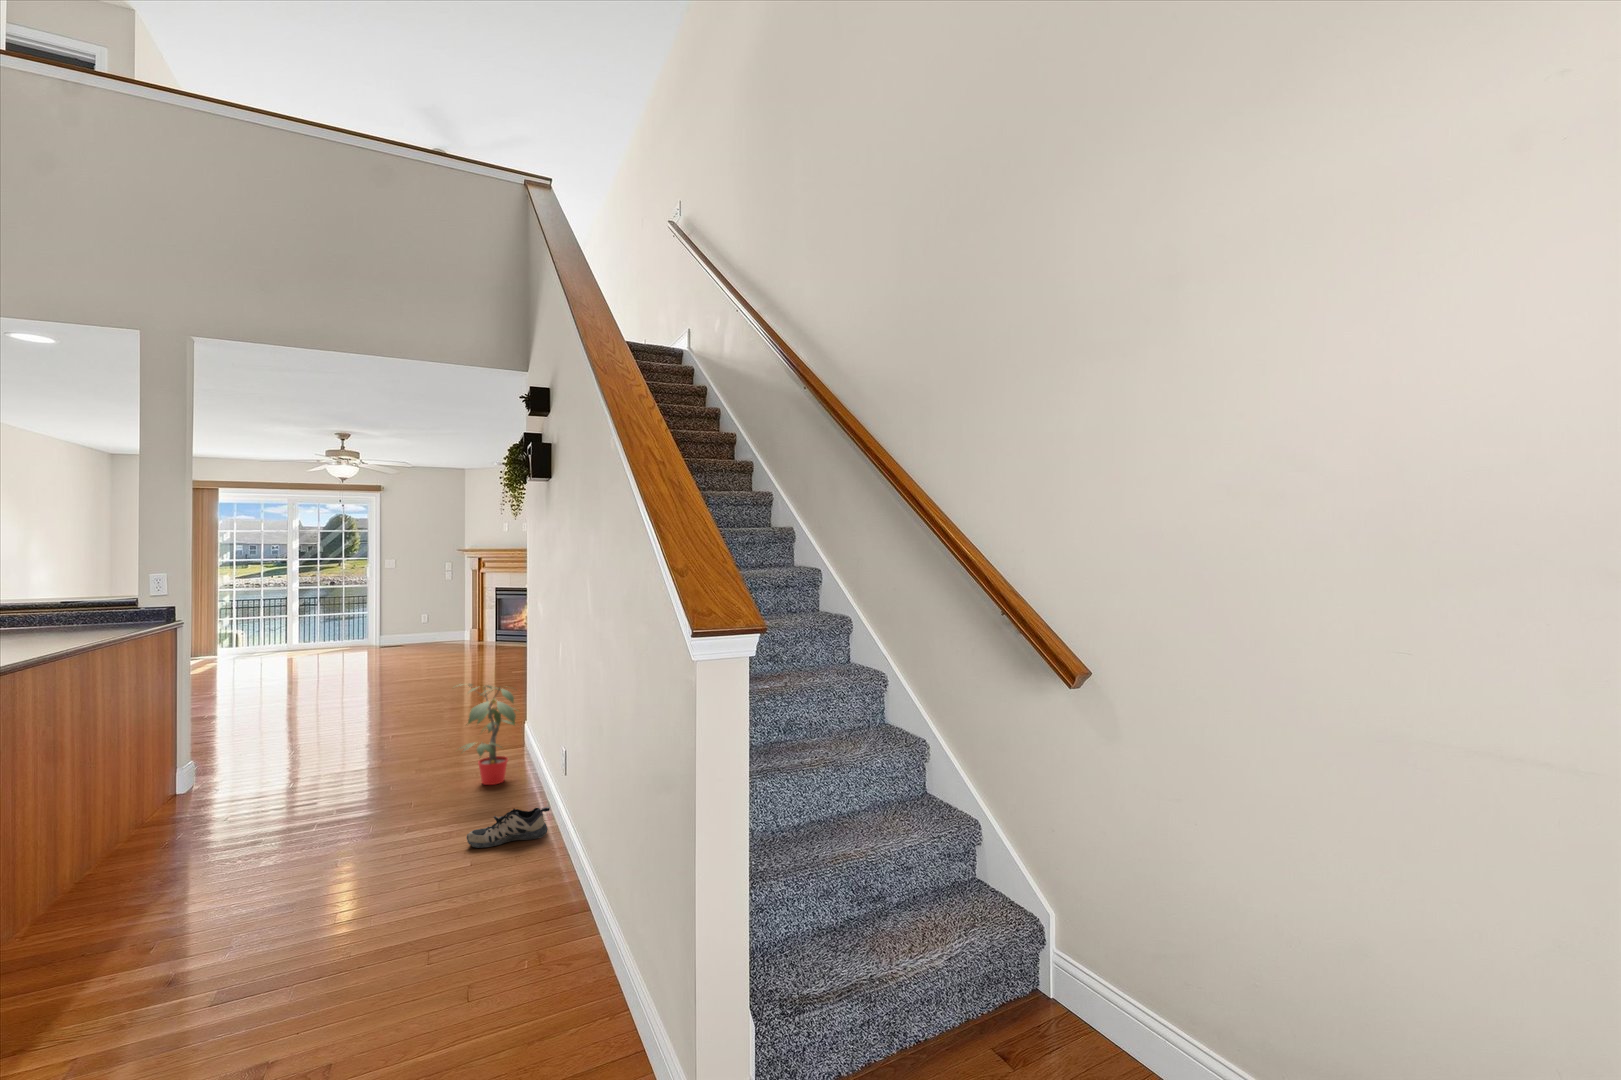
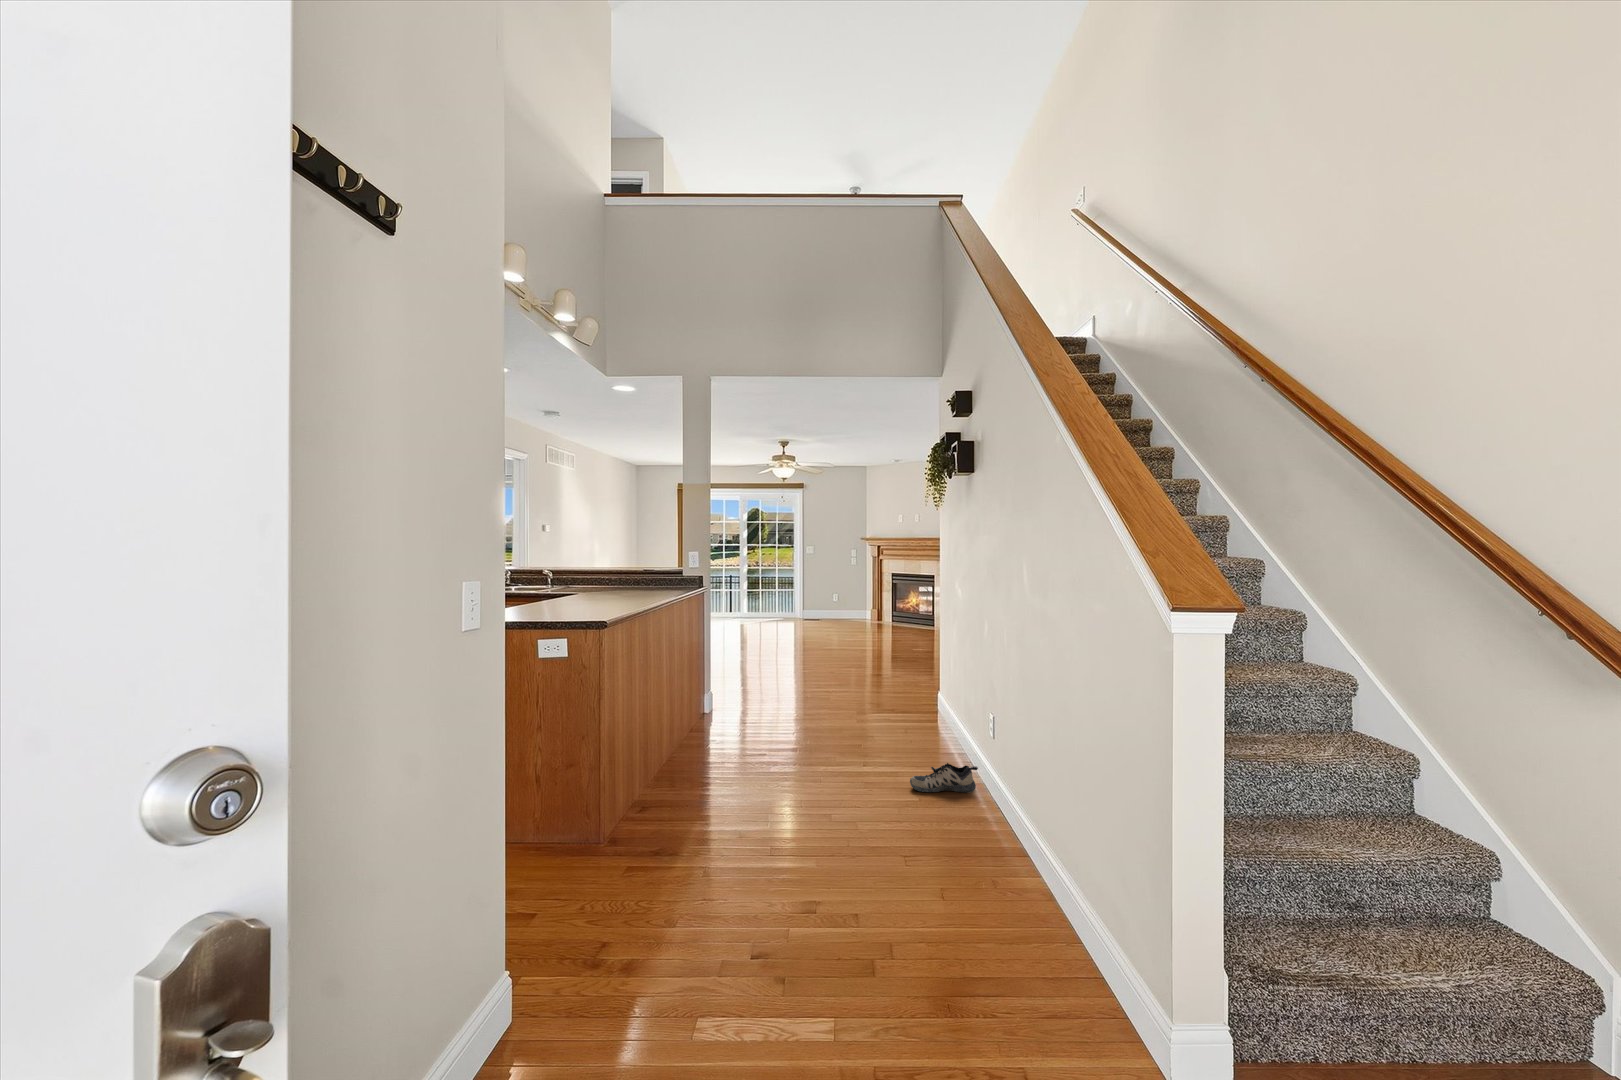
potted plant: present [462,684,516,785] -> none [884,653,942,743]

